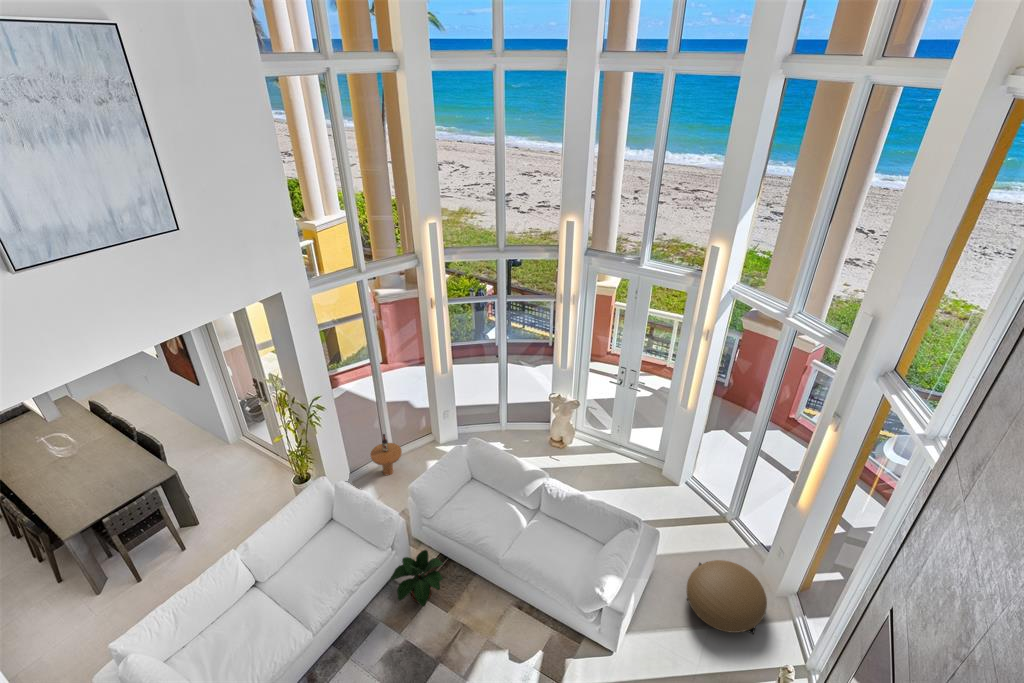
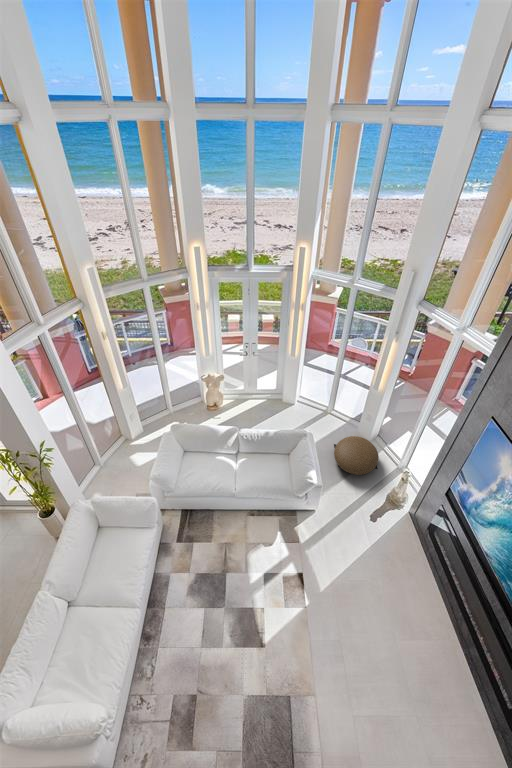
side table: present [371,434,402,475] -> none [88,447,114,477]
potted plant: present [391,550,443,607] -> none [164,510,201,551]

